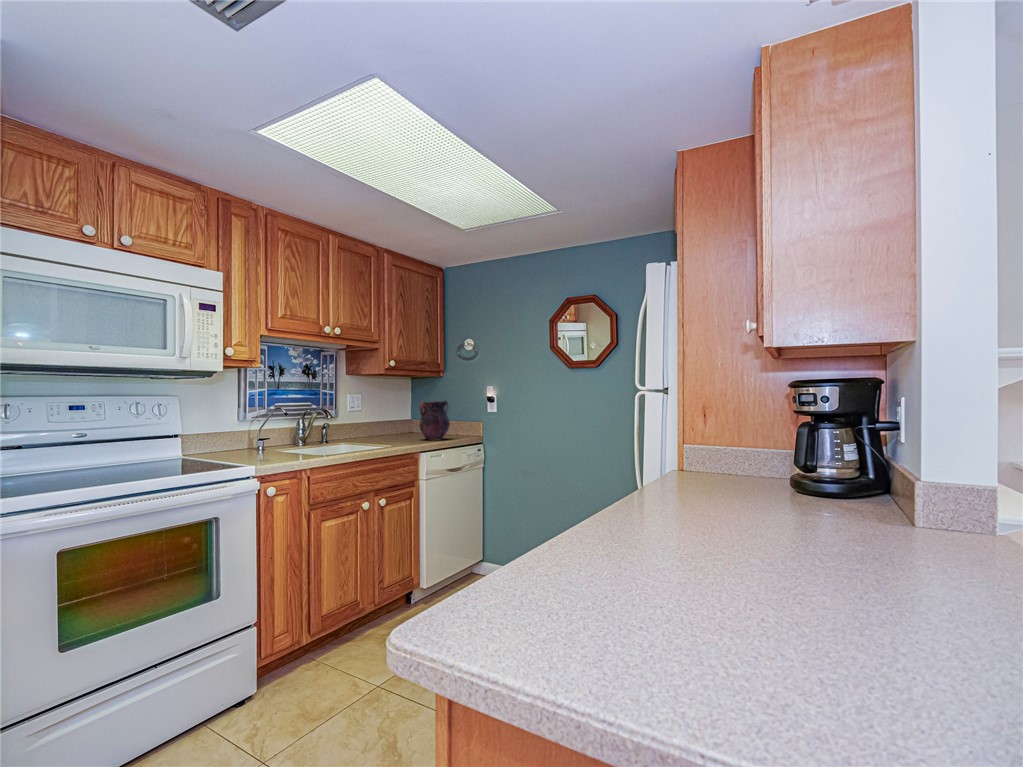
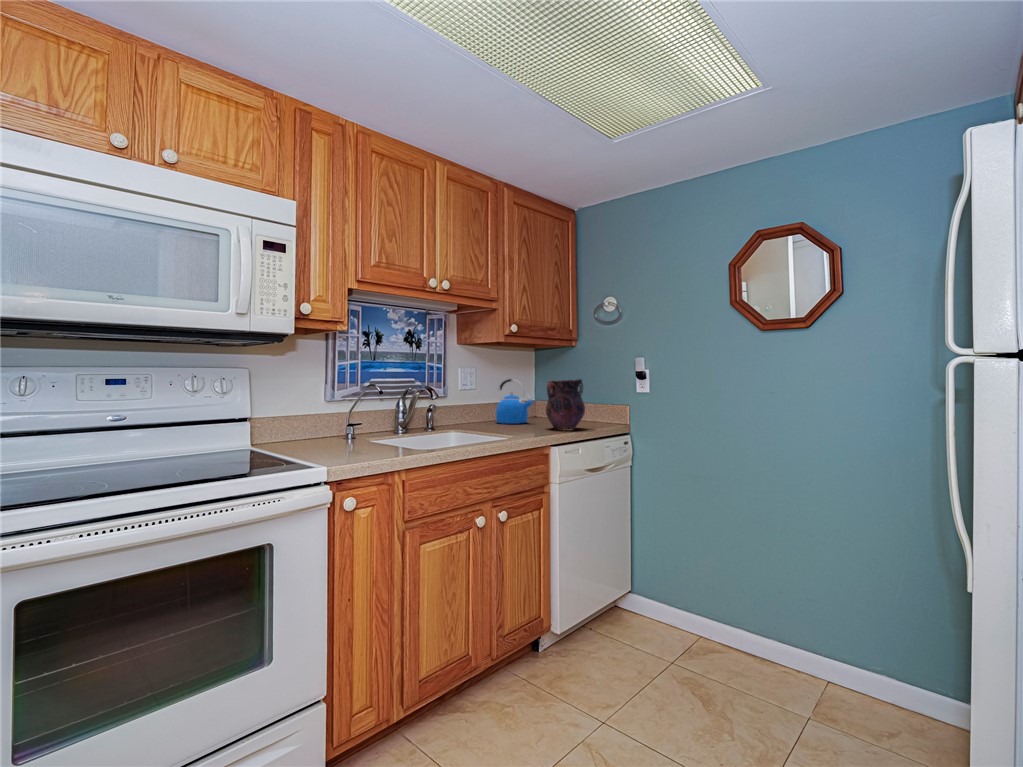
kettle: none [379,402,411,438] -> present [496,379,534,424]

